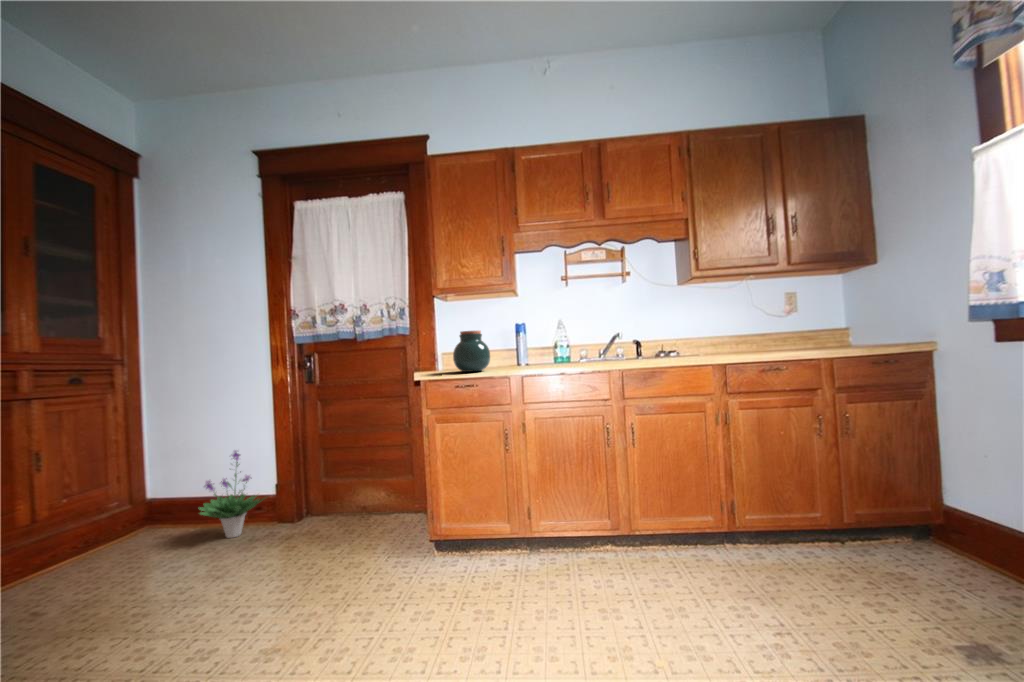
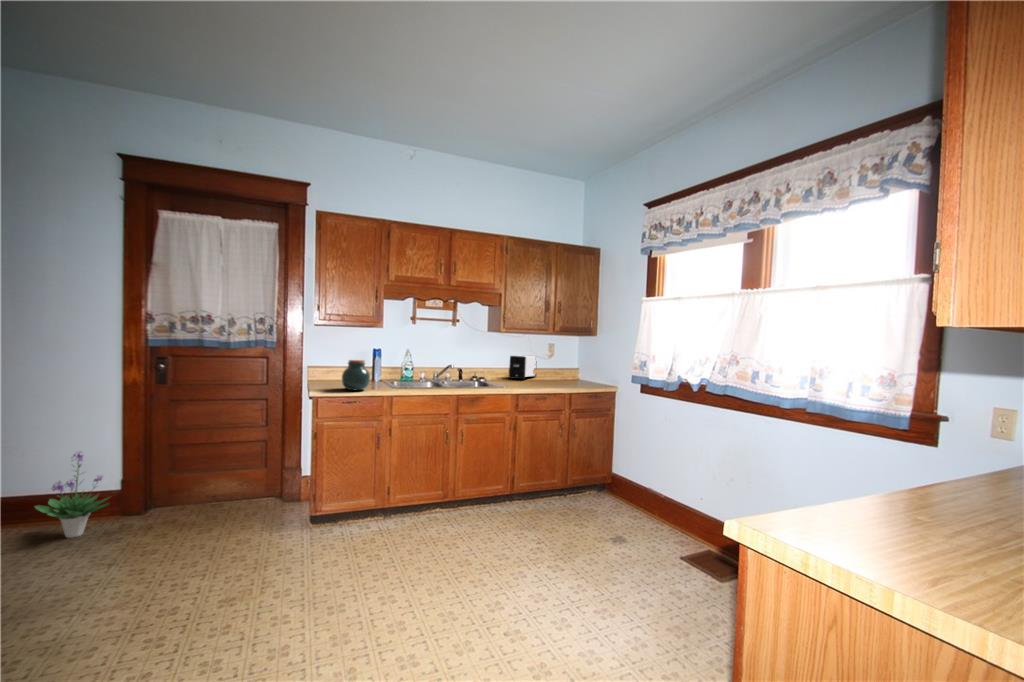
toaster: none [716,313,767,349] -> present [509,355,537,379]

